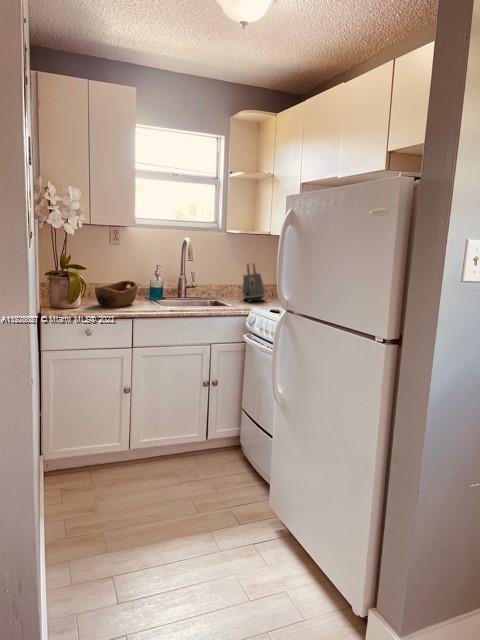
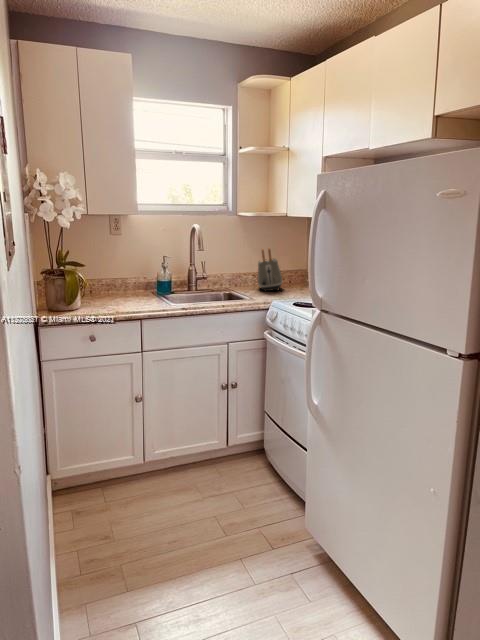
wooden bowl: present [95,281,138,307] -> none [96,275,144,308]

